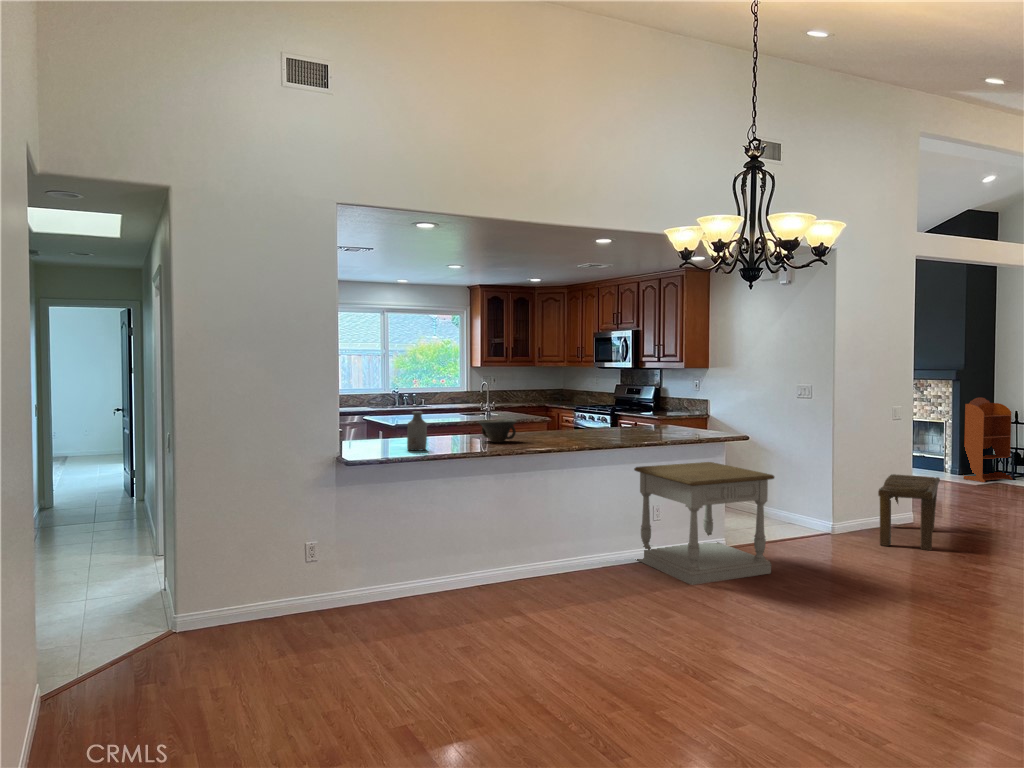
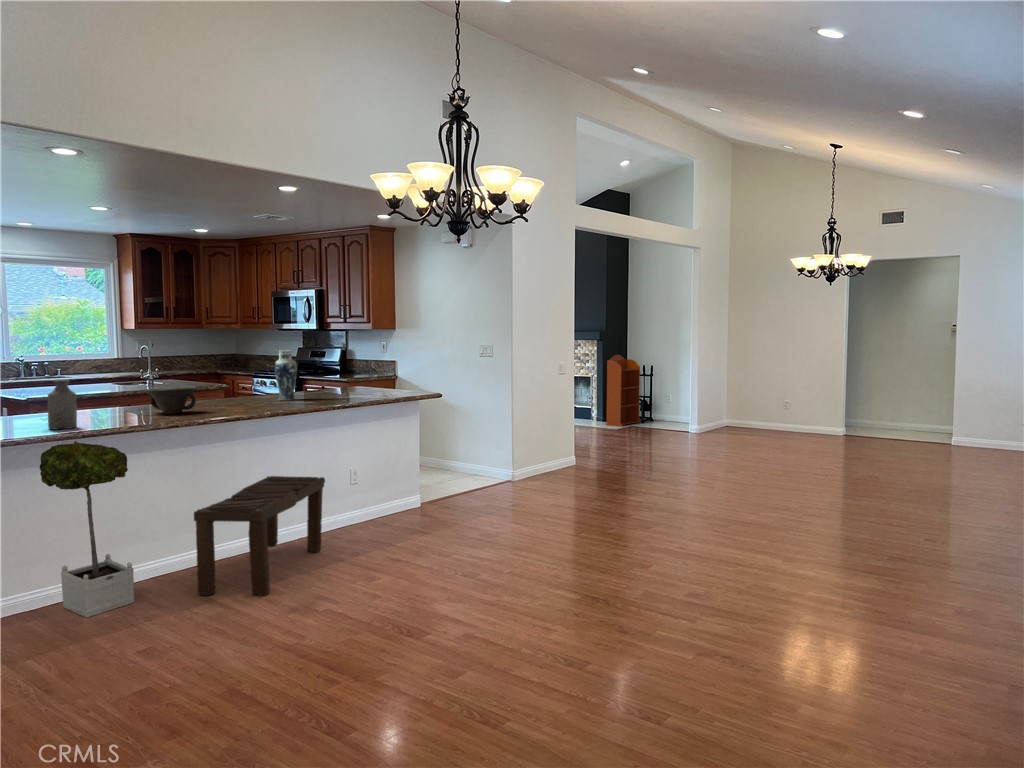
vase: none [585,389,604,435] -> present [275,350,297,400]
potted tree: none [400,460,461,603] -> present [39,441,134,618]
side table: present [634,462,774,585] -> none [334,422,476,549]
bench: present [878,474,940,551] -> present [194,476,325,596]

